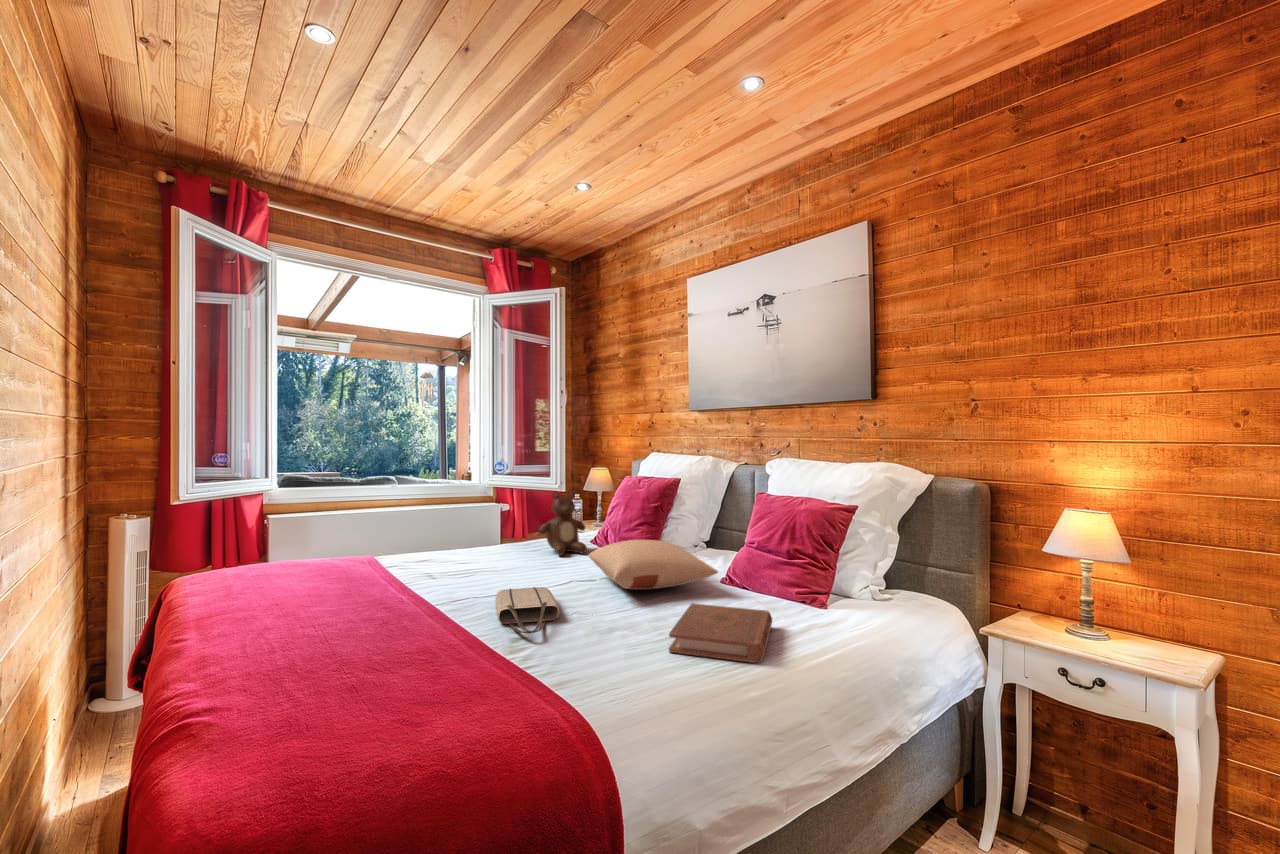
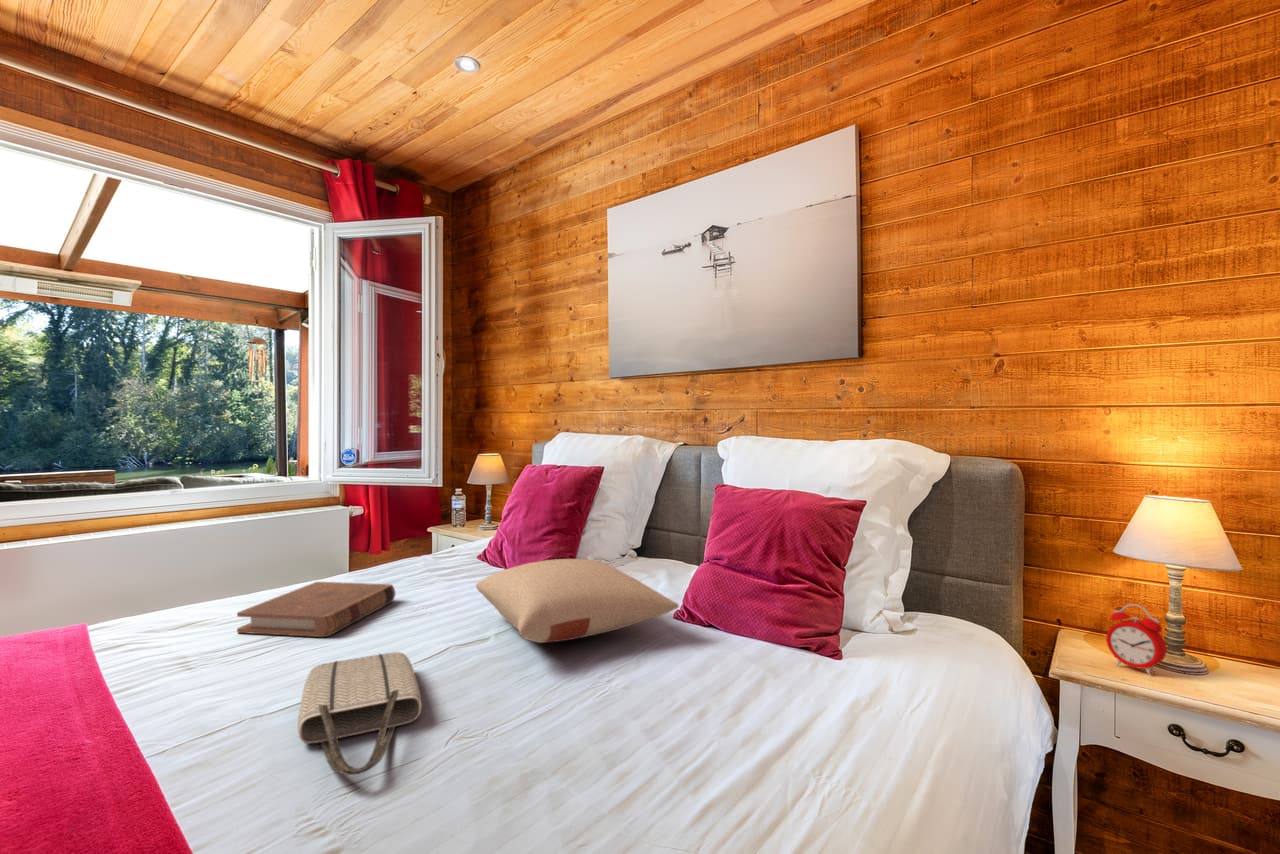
teddy bear: present [539,491,587,556] -> none [400,487,474,582]
alarm clock: none [1030,586,1070,636] -> present [1106,604,1167,674]
book: present [669,603,772,663] -> present [237,582,395,637]

